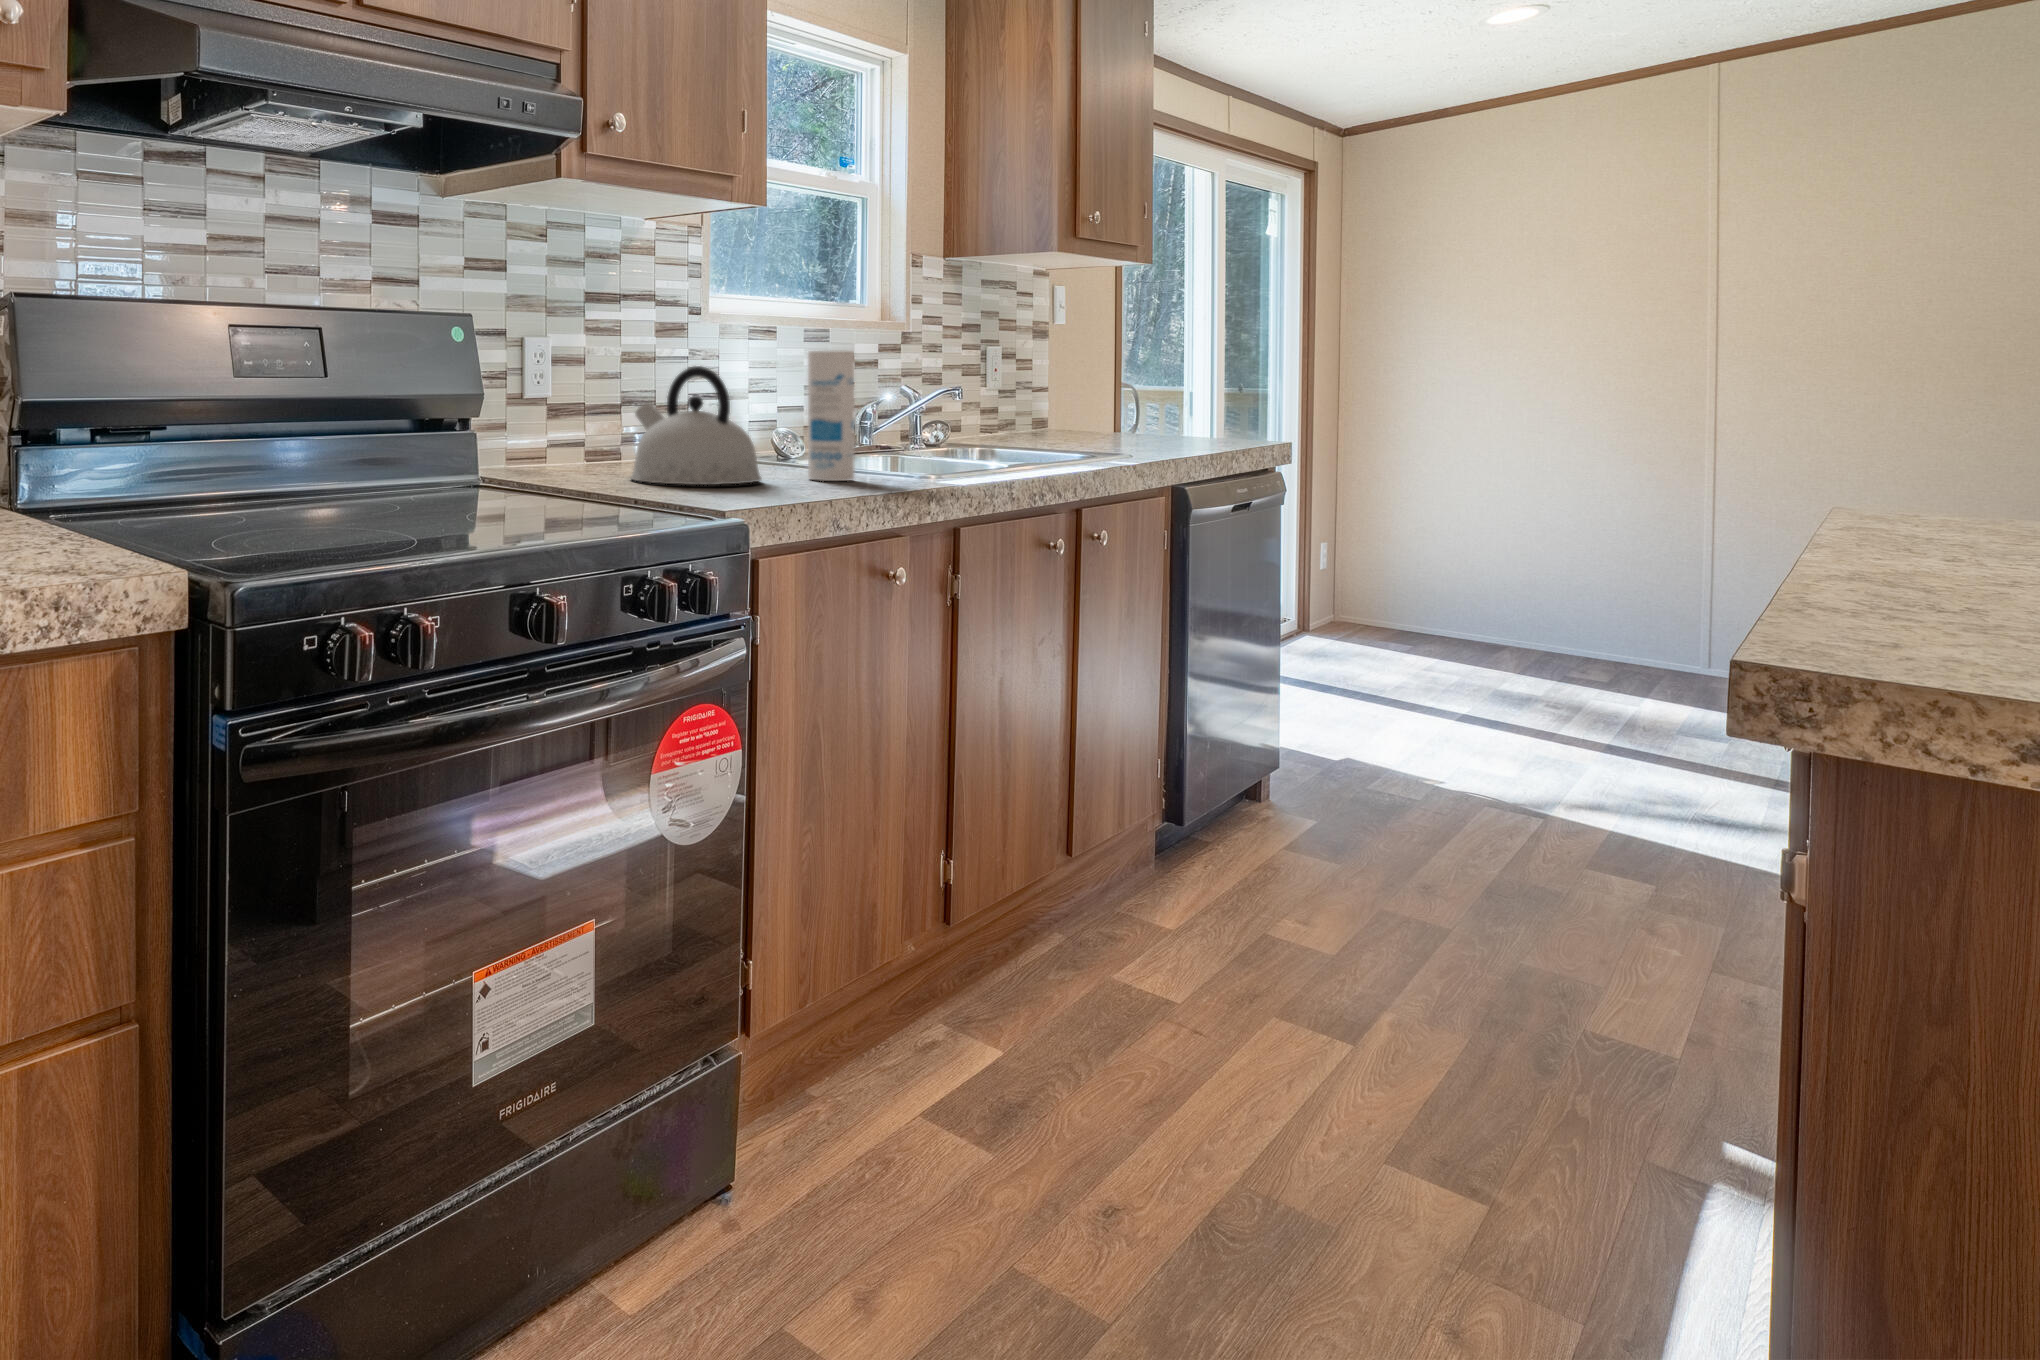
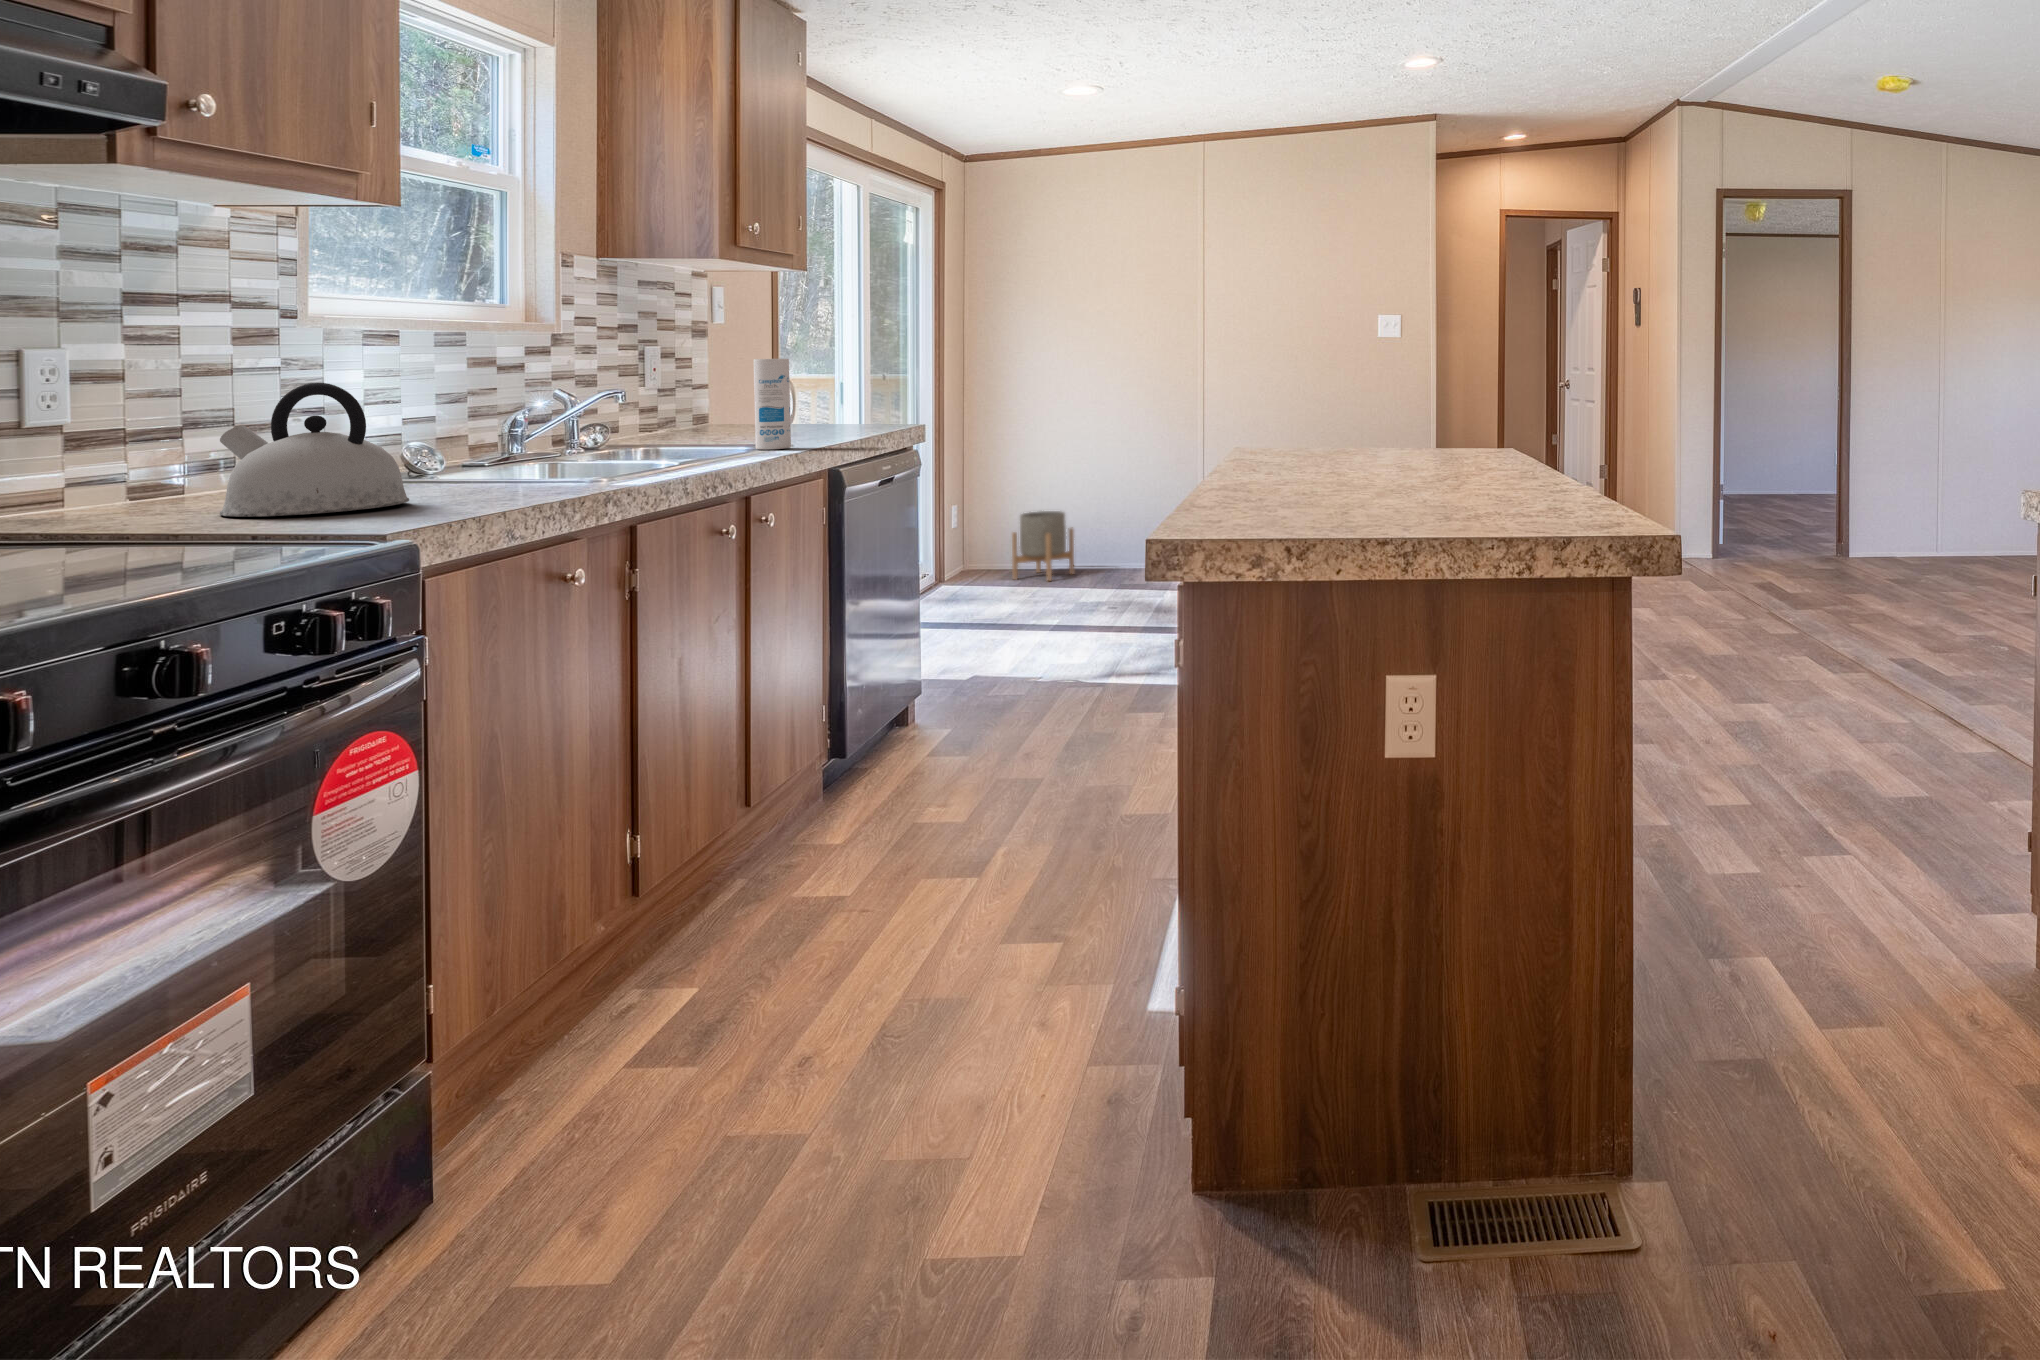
canister: present [808,351,854,481] -> present [754,359,791,450]
planter: none [1399,562,1489,651] -> present [1012,511,1074,581]

